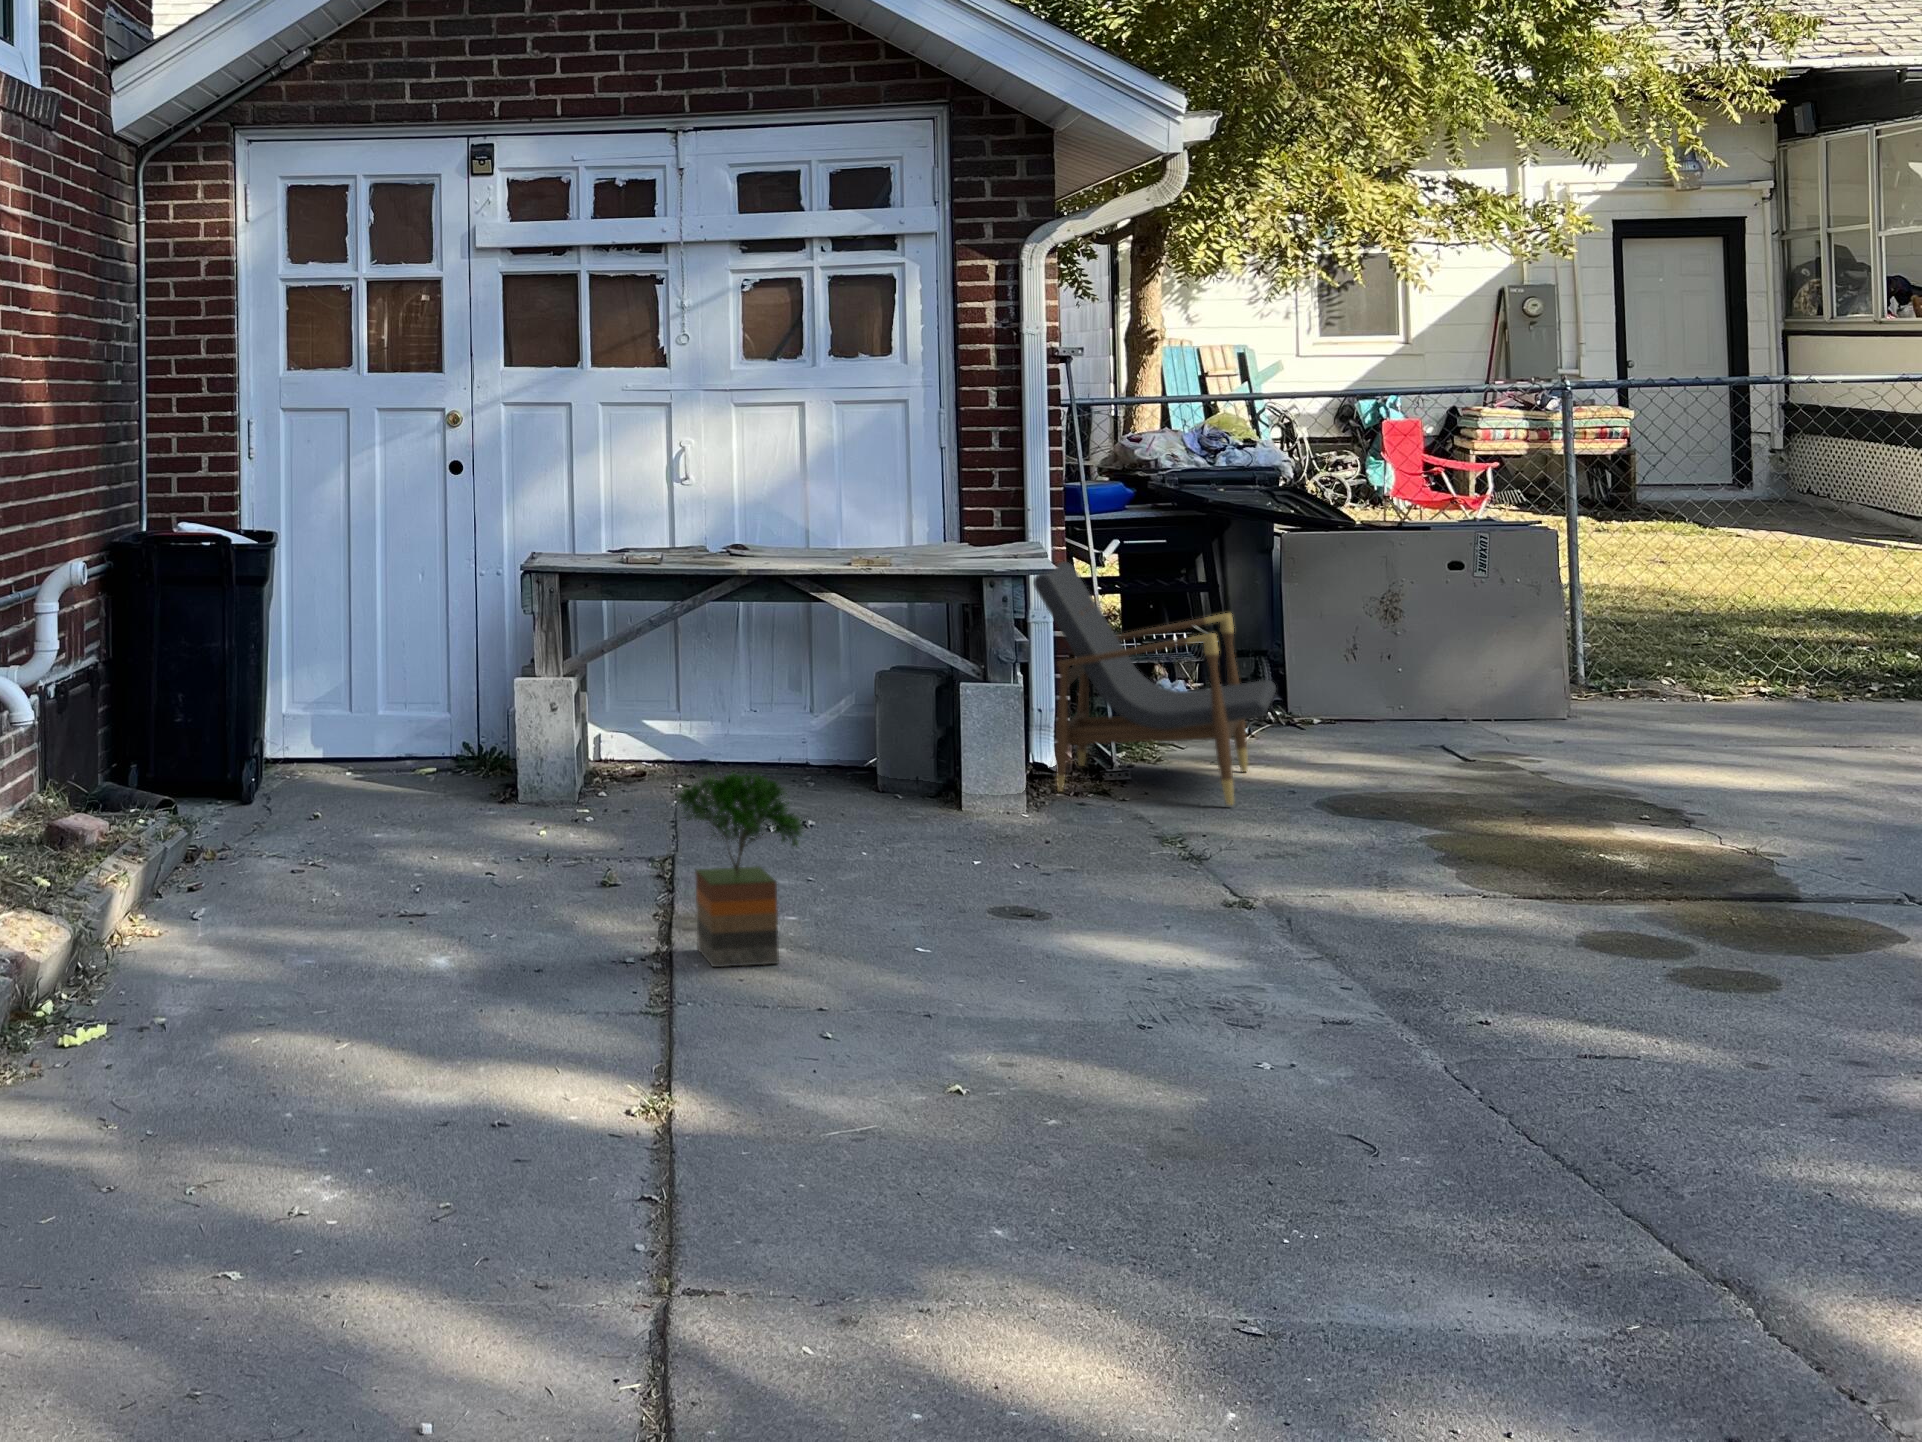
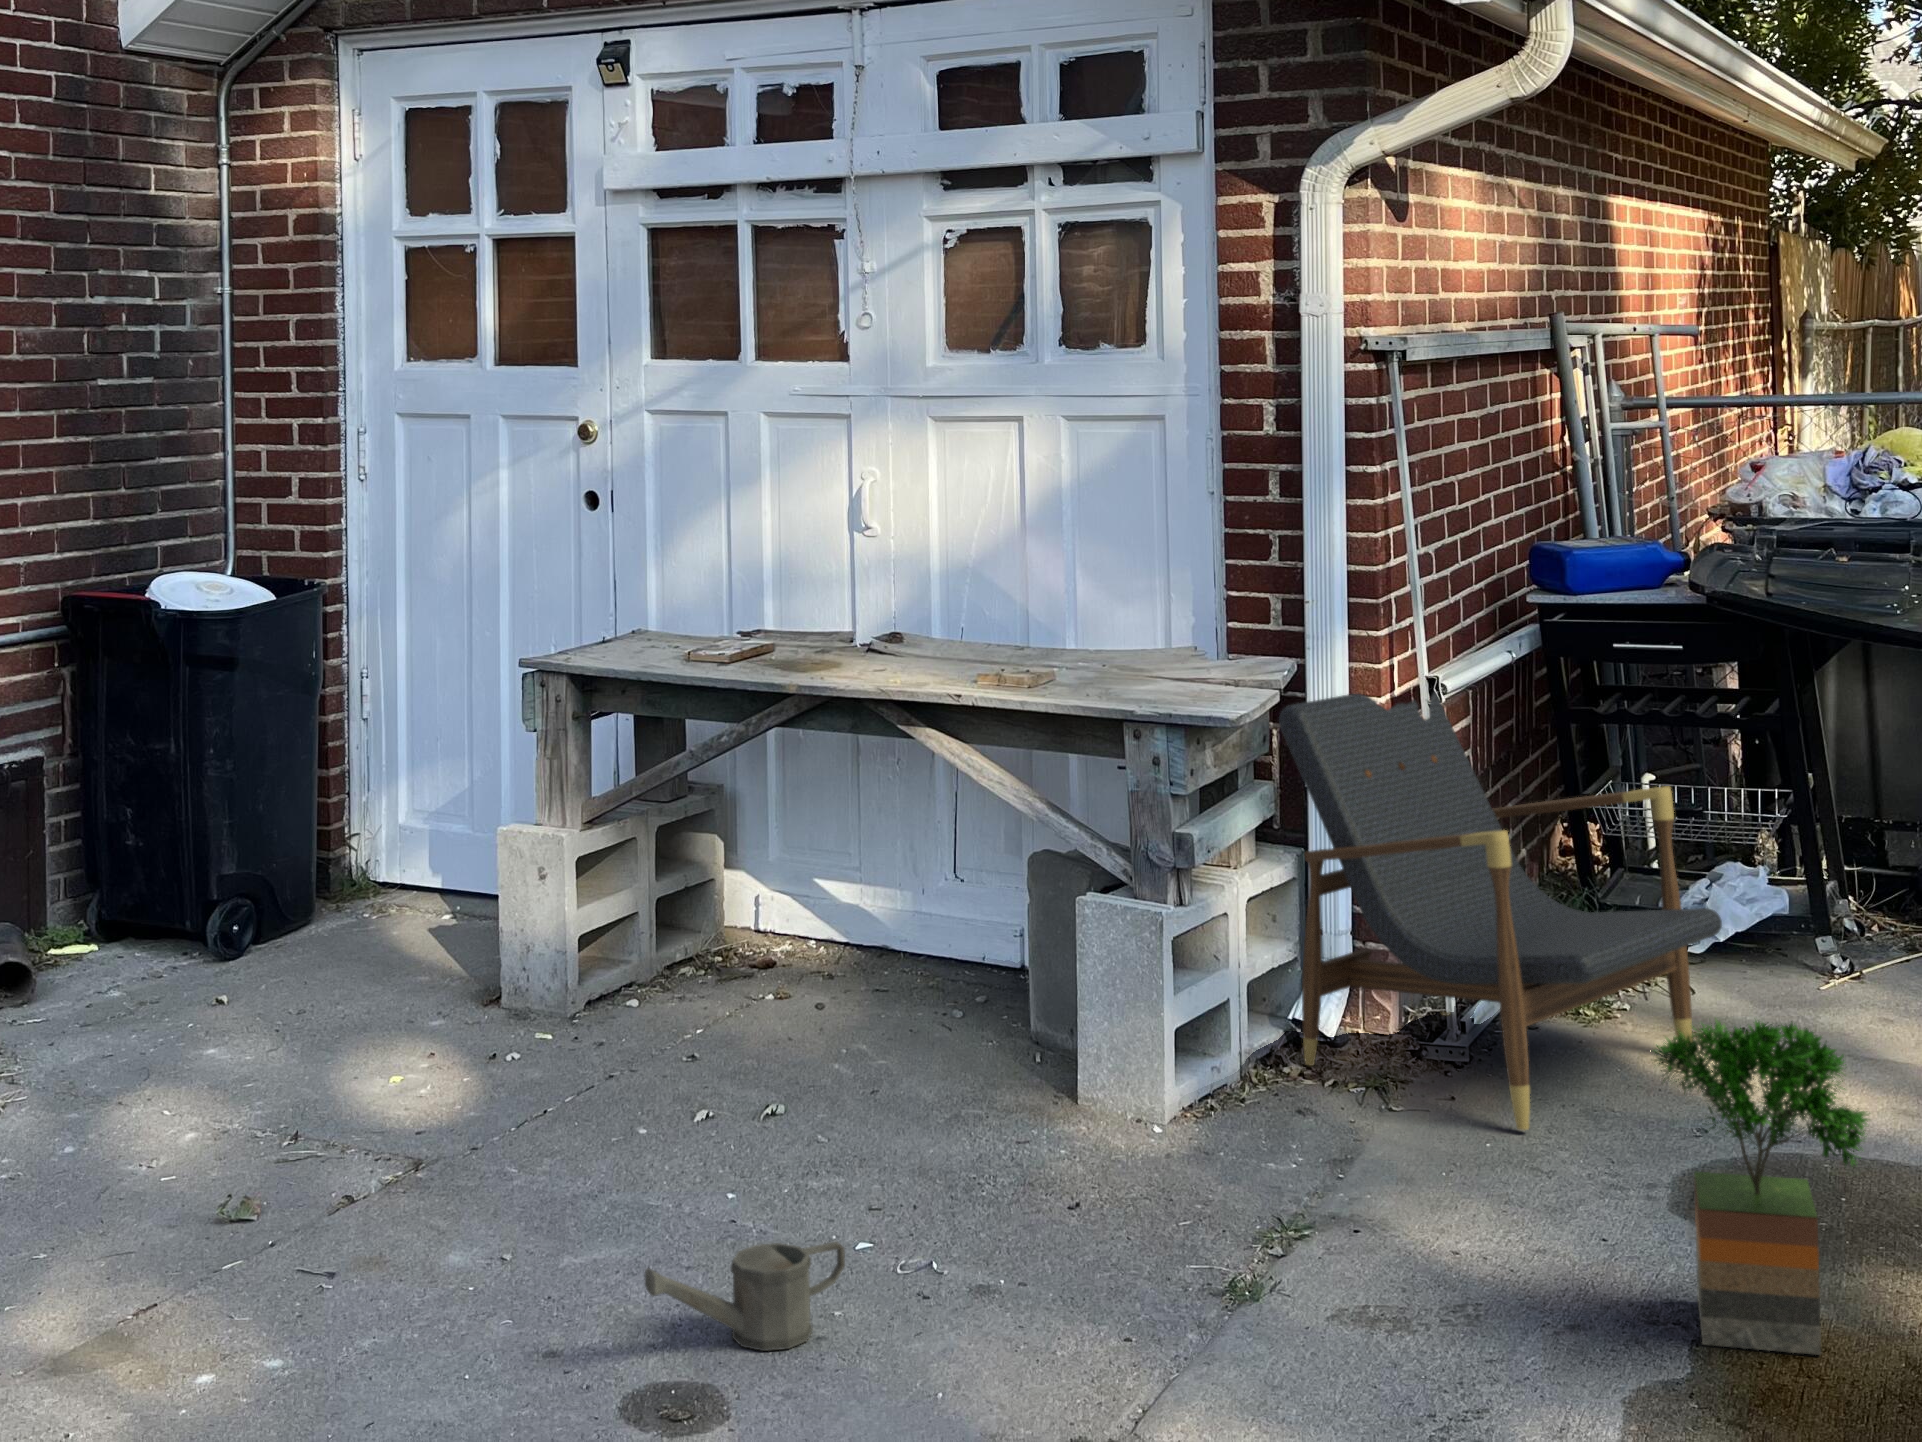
potted tree: present [677,772,802,967] -> present [1654,1019,1869,1355]
watering can: none [1003,863,1069,921] -> present [645,1242,845,1351]

